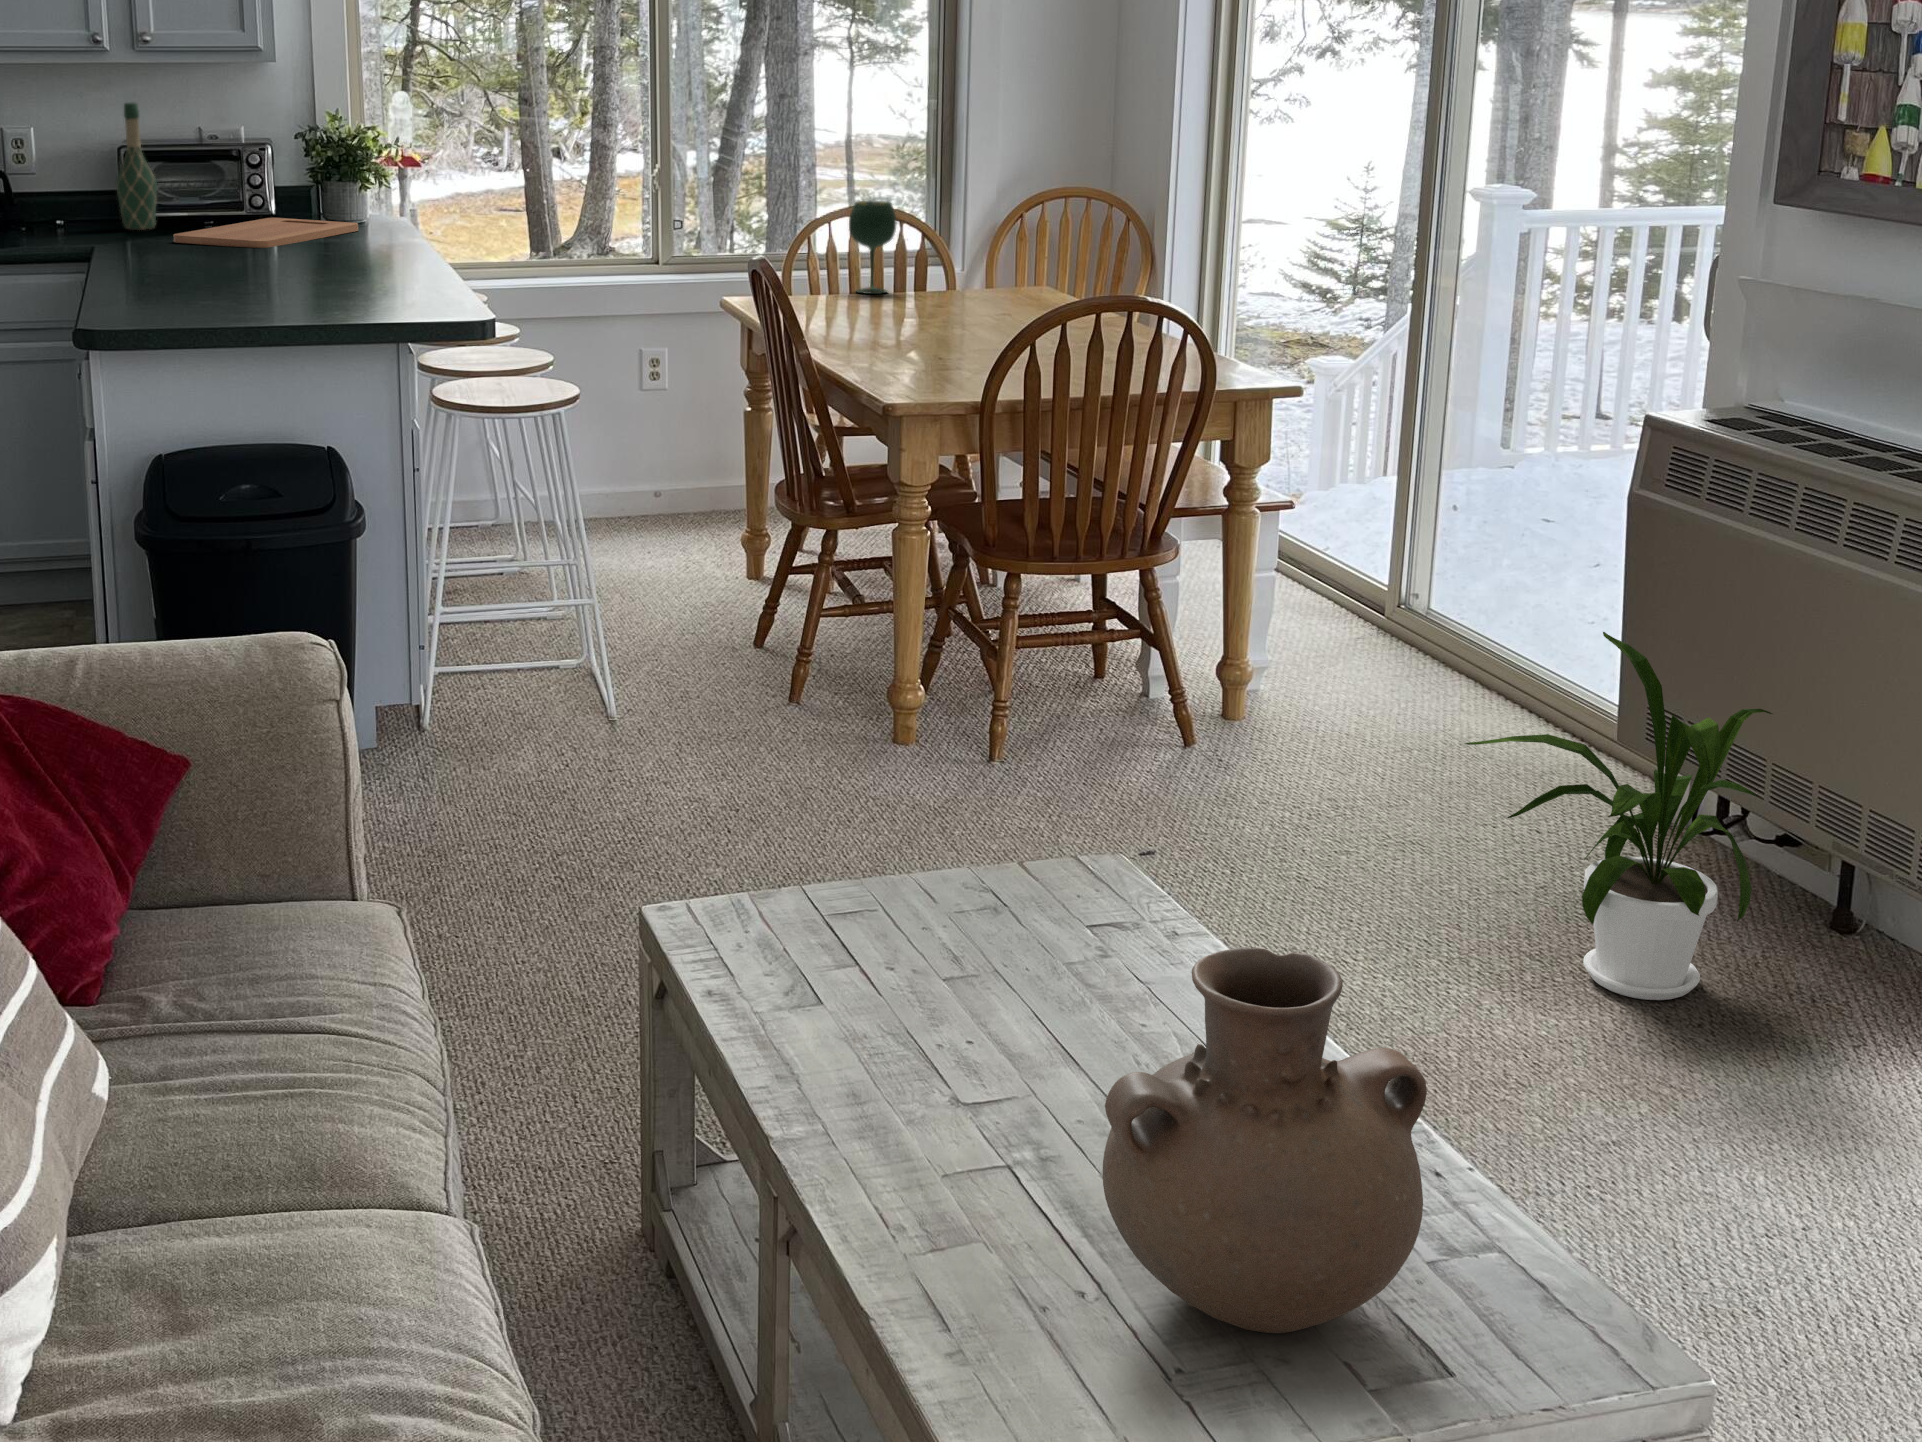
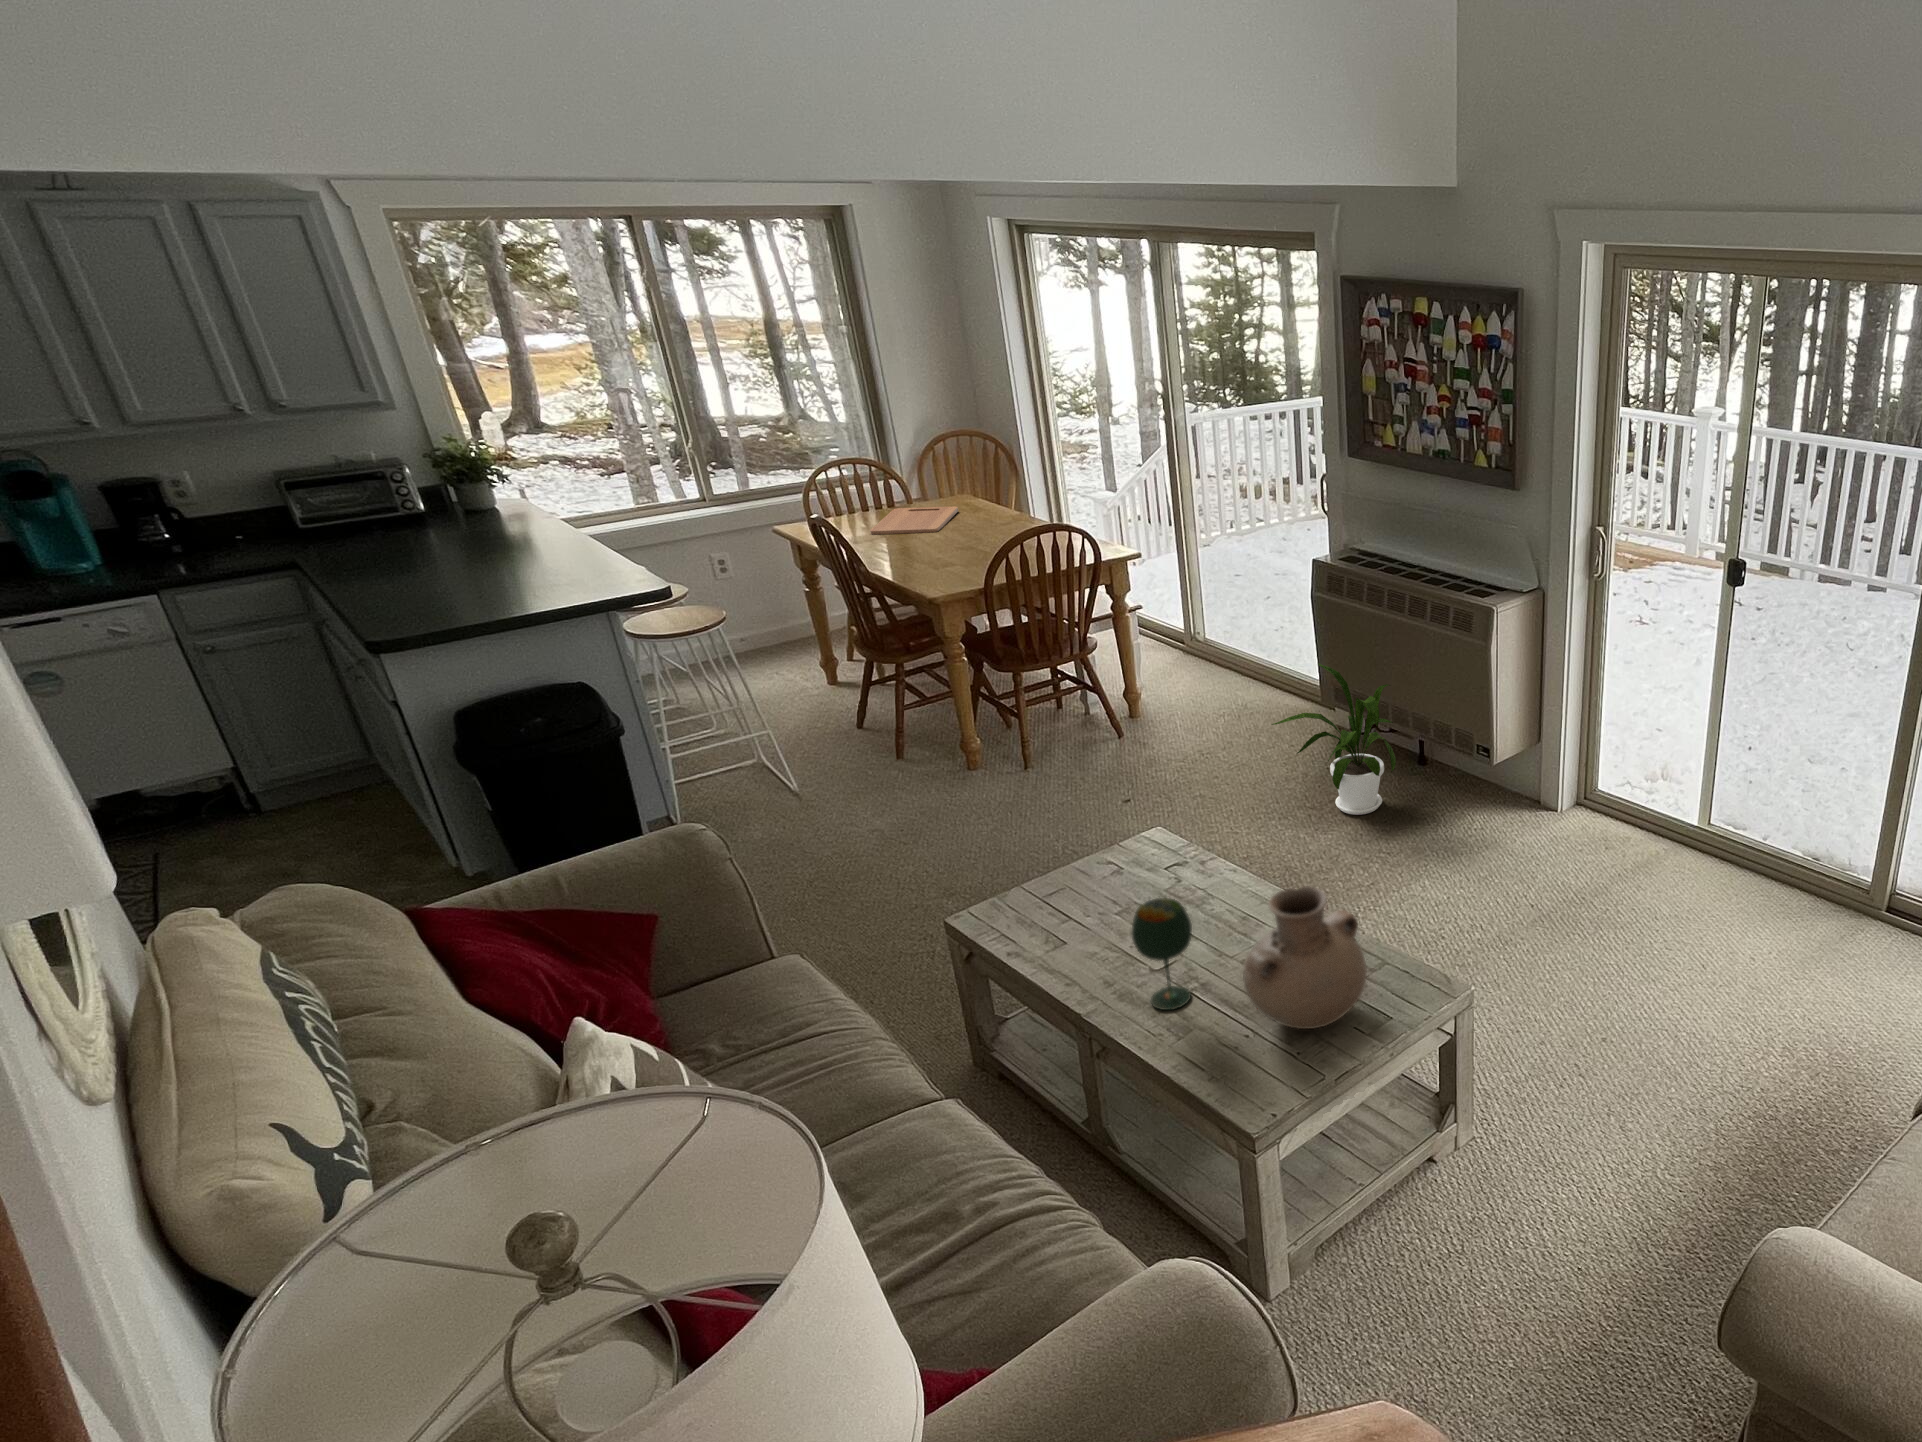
wine bottle: present [116,103,157,230] -> none [272,453,327,541]
wine glass: present [849,201,896,294] -> present [1132,898,1192,1010]
cutting board: present [174,218,358,248] -> present [870,506,958,535]

